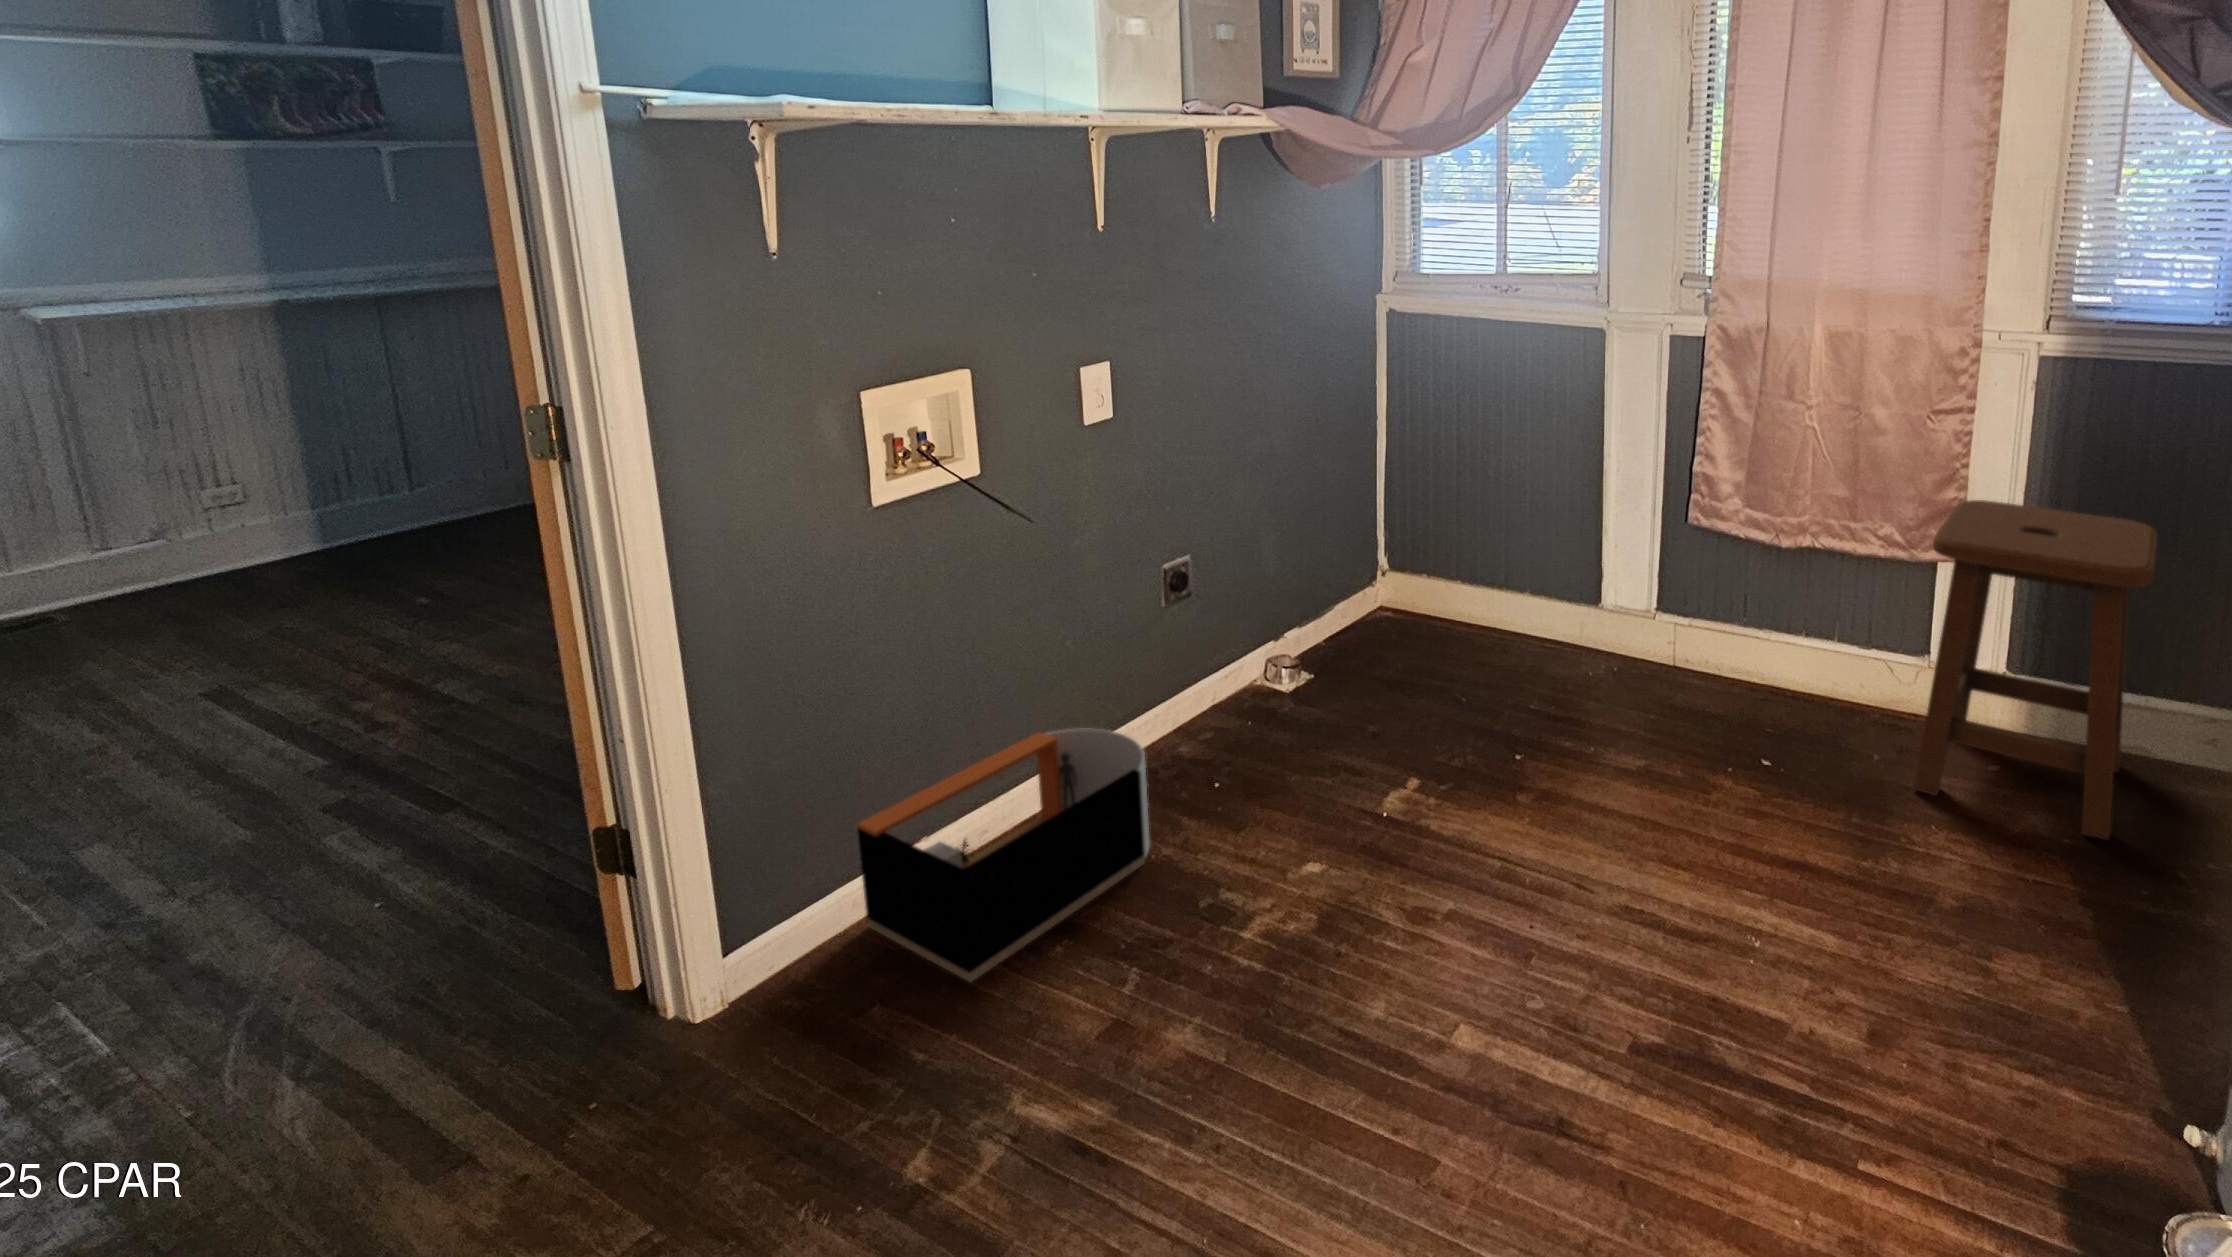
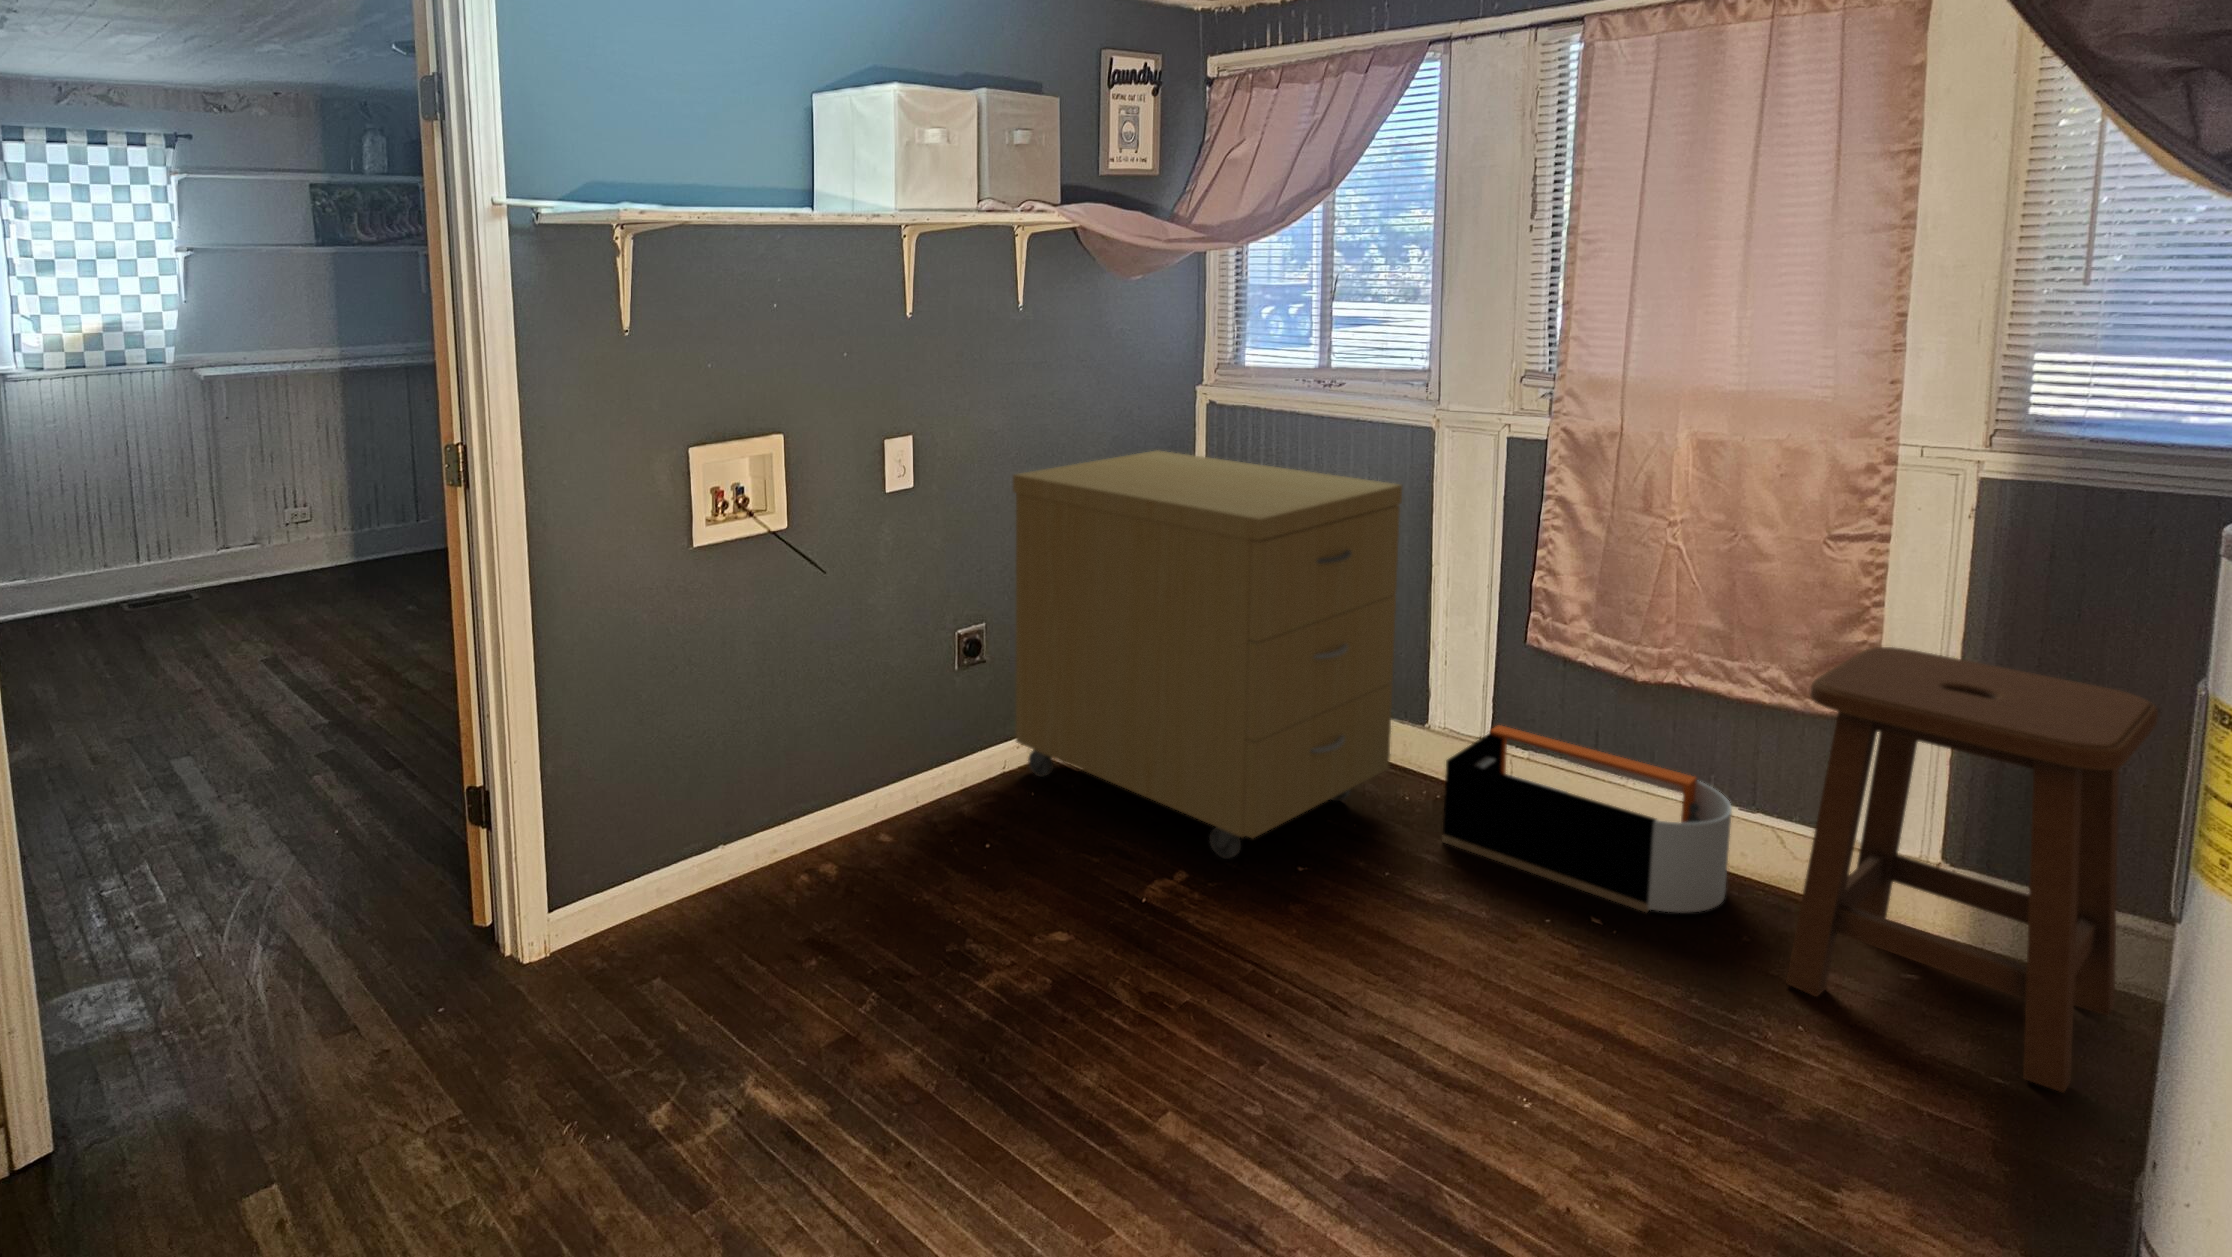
storage cabinet: none [1216,362,1589,759] -> present [1013,451,1402,859]
storage bin: present [857,729,1150,982] -> present [1442,725,1732,913]

